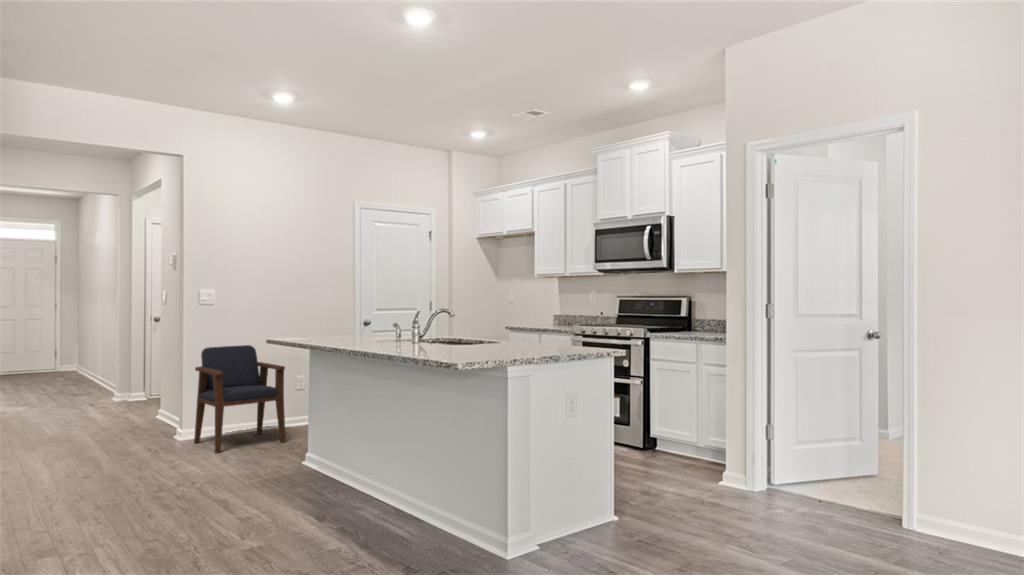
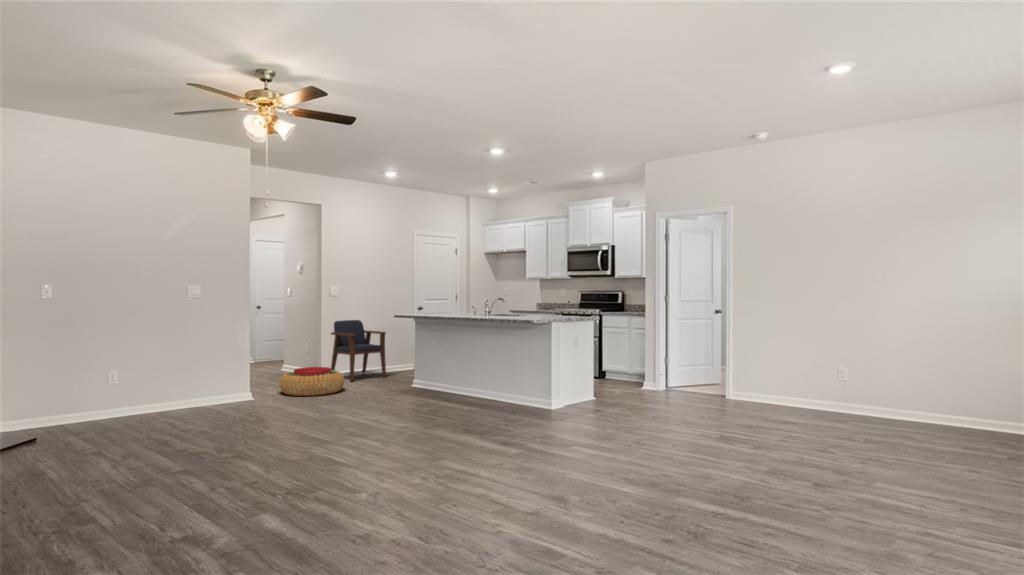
pouf: none [52,433,179,492] -> present [279,367,344,396]

